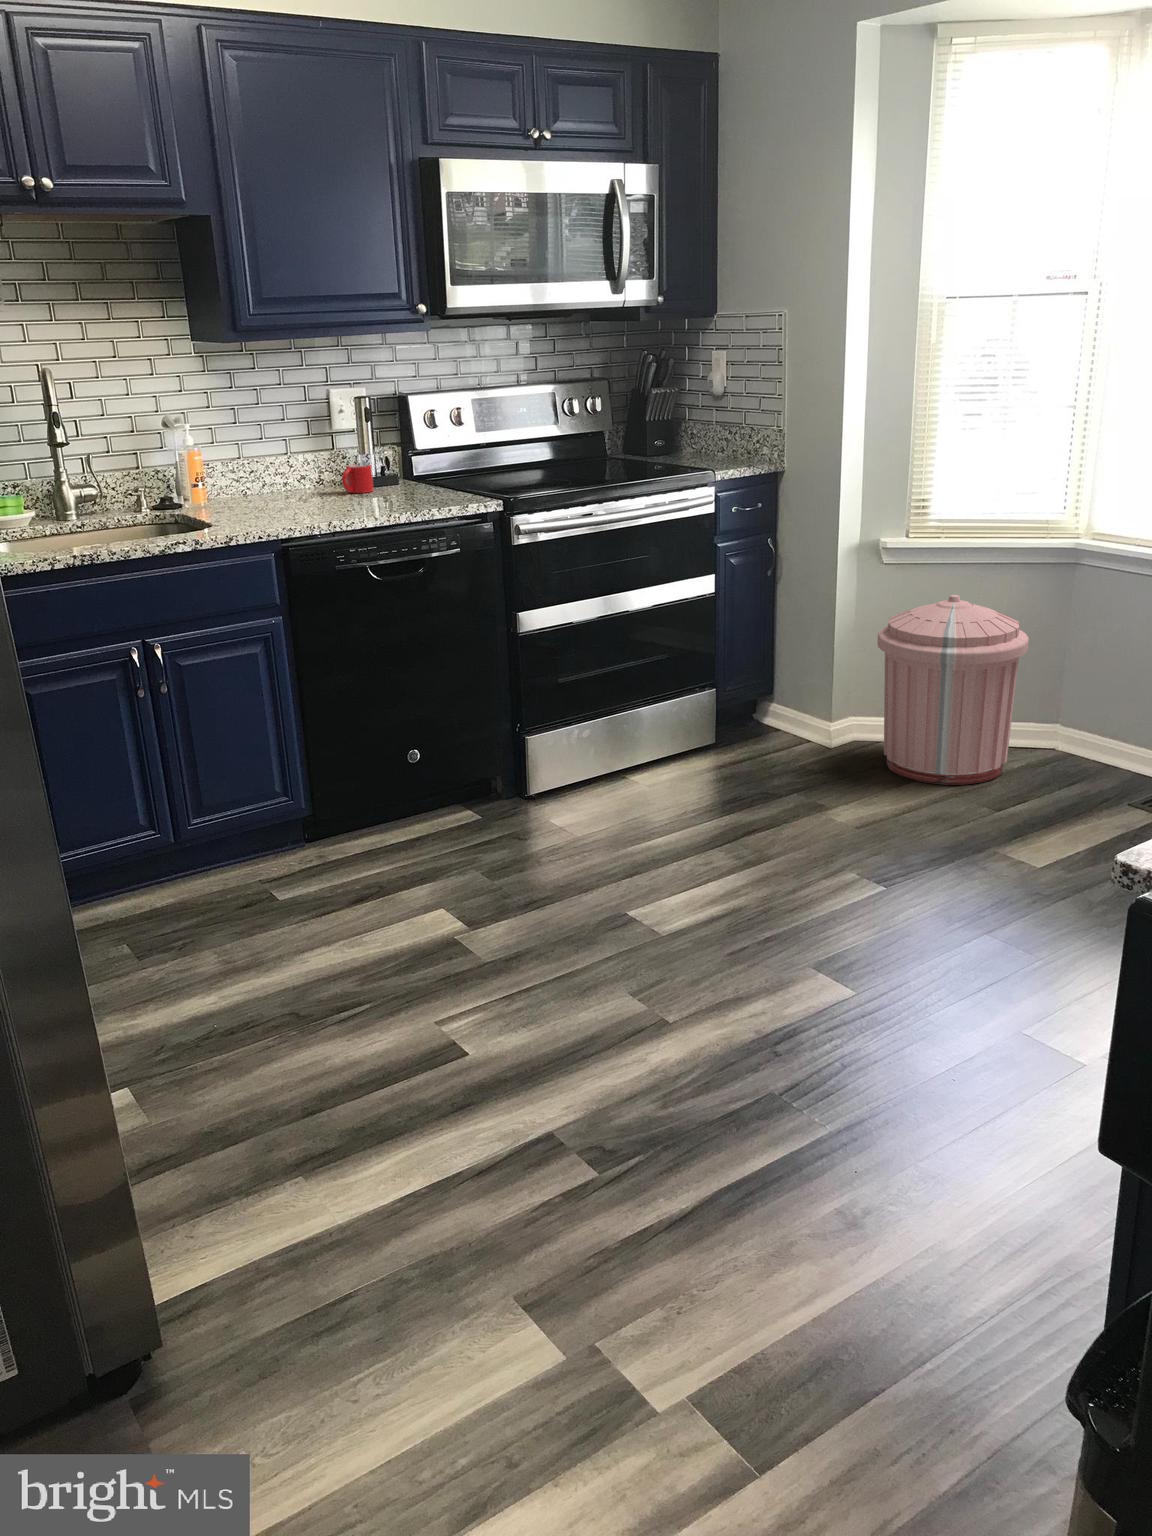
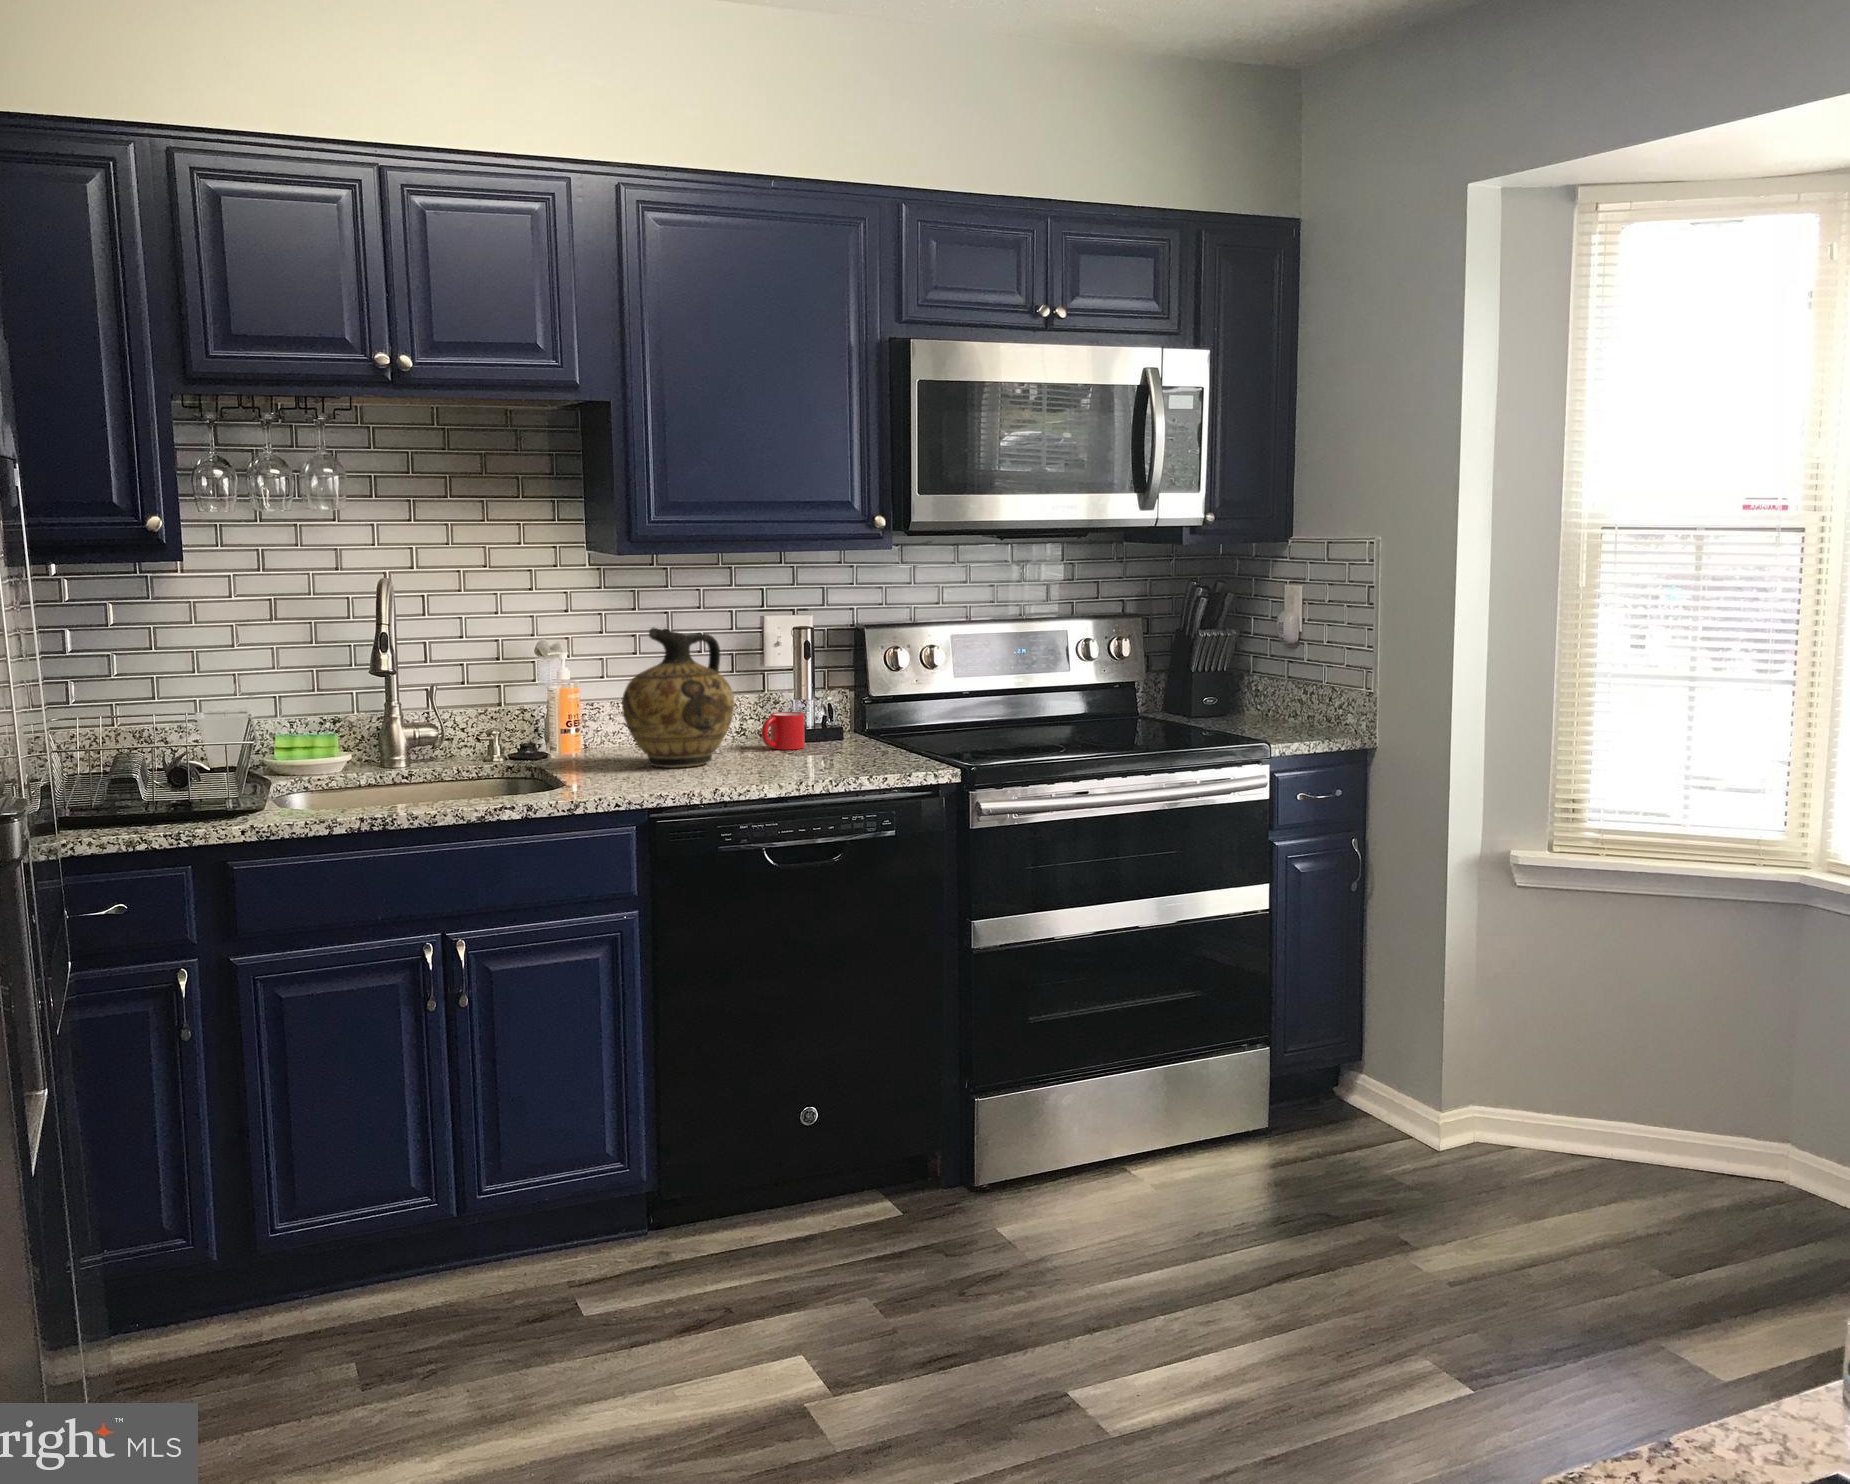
ceramic jug: none [239,401,325,510] -> present [622,628,735,768]
trash can: present [877,595,1029,785] -> none [1507,943,1745,1237]

